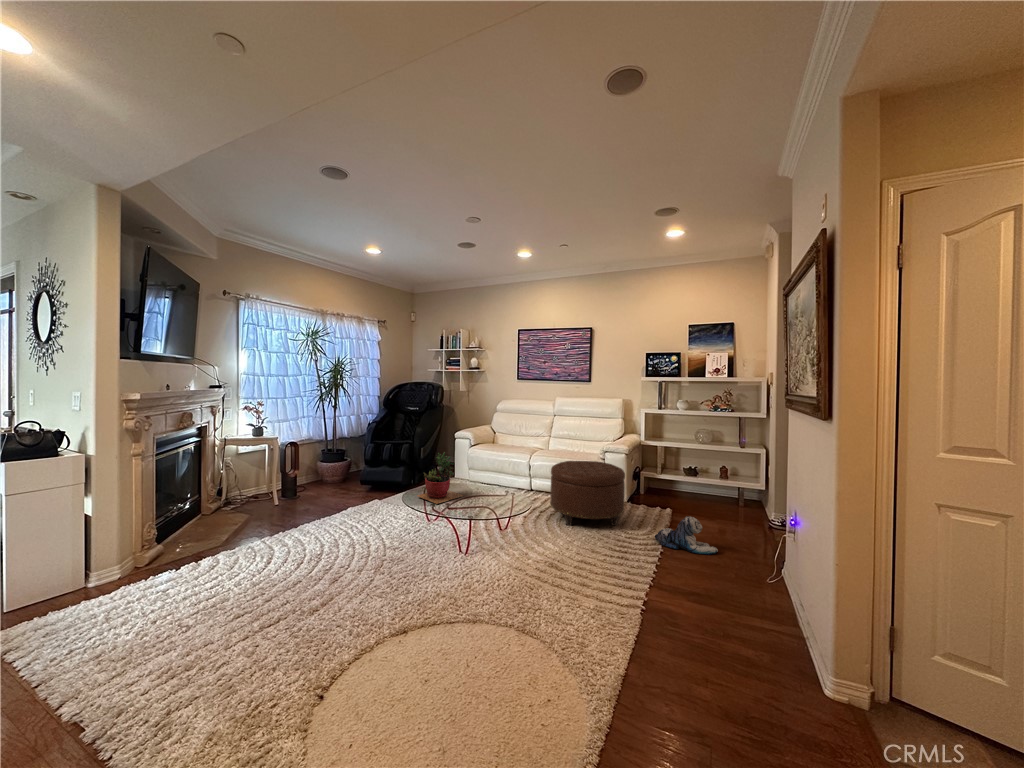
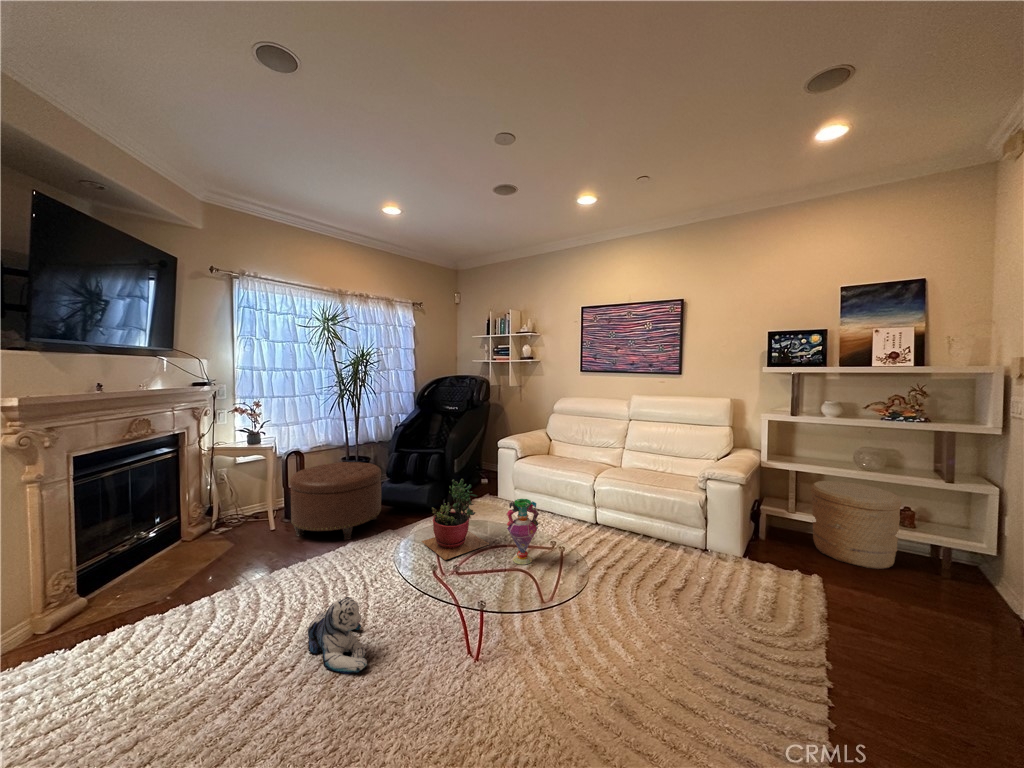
woven basket: none [670,452,718,504] -> present [811,481,901,569]
ottoman: present [550,461,625,526] -> present [290,462,381,540]
vase: none [478,462,499,504] -> present [507,499,539,565]
plush toy: present [655,516,718,555] -> present [308,597,367,674]

